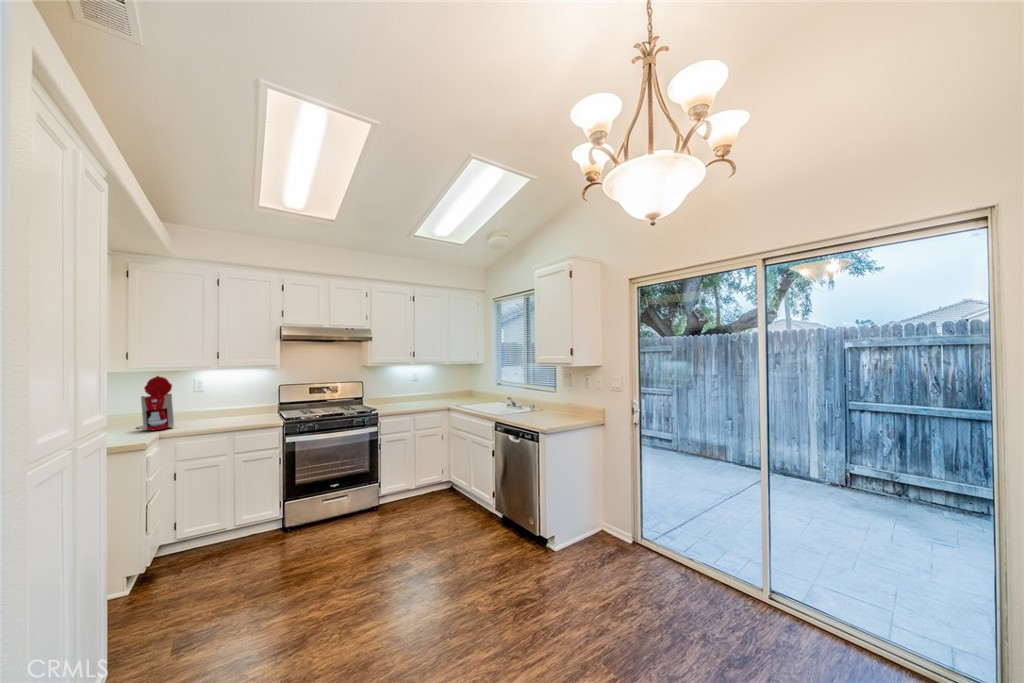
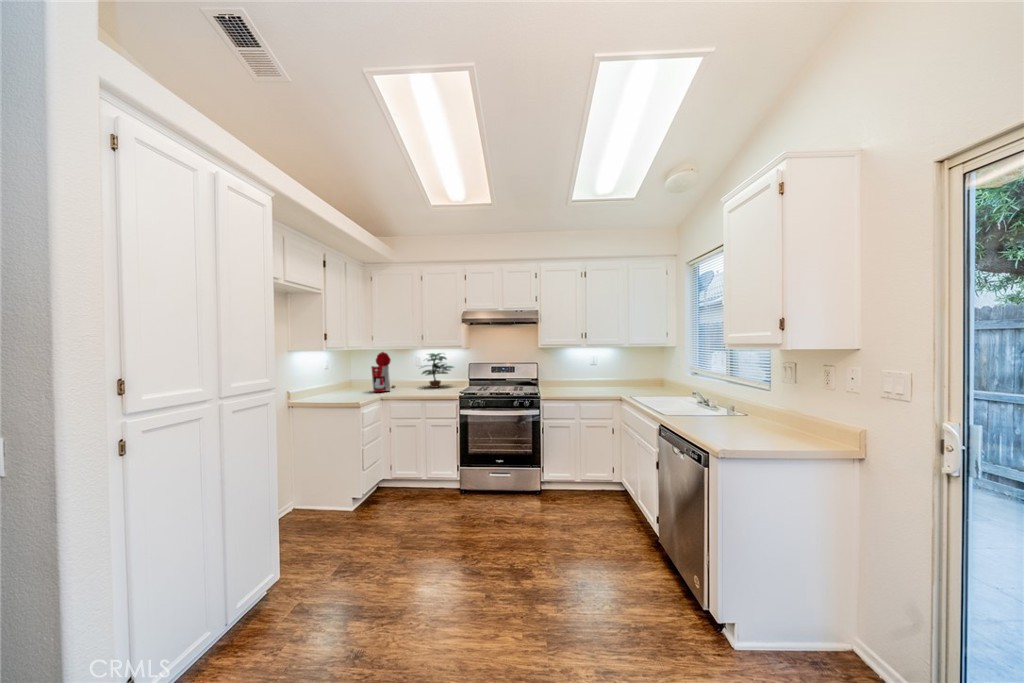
potted plant: none [210,374,261,418] -> present [422,353,453,388]

